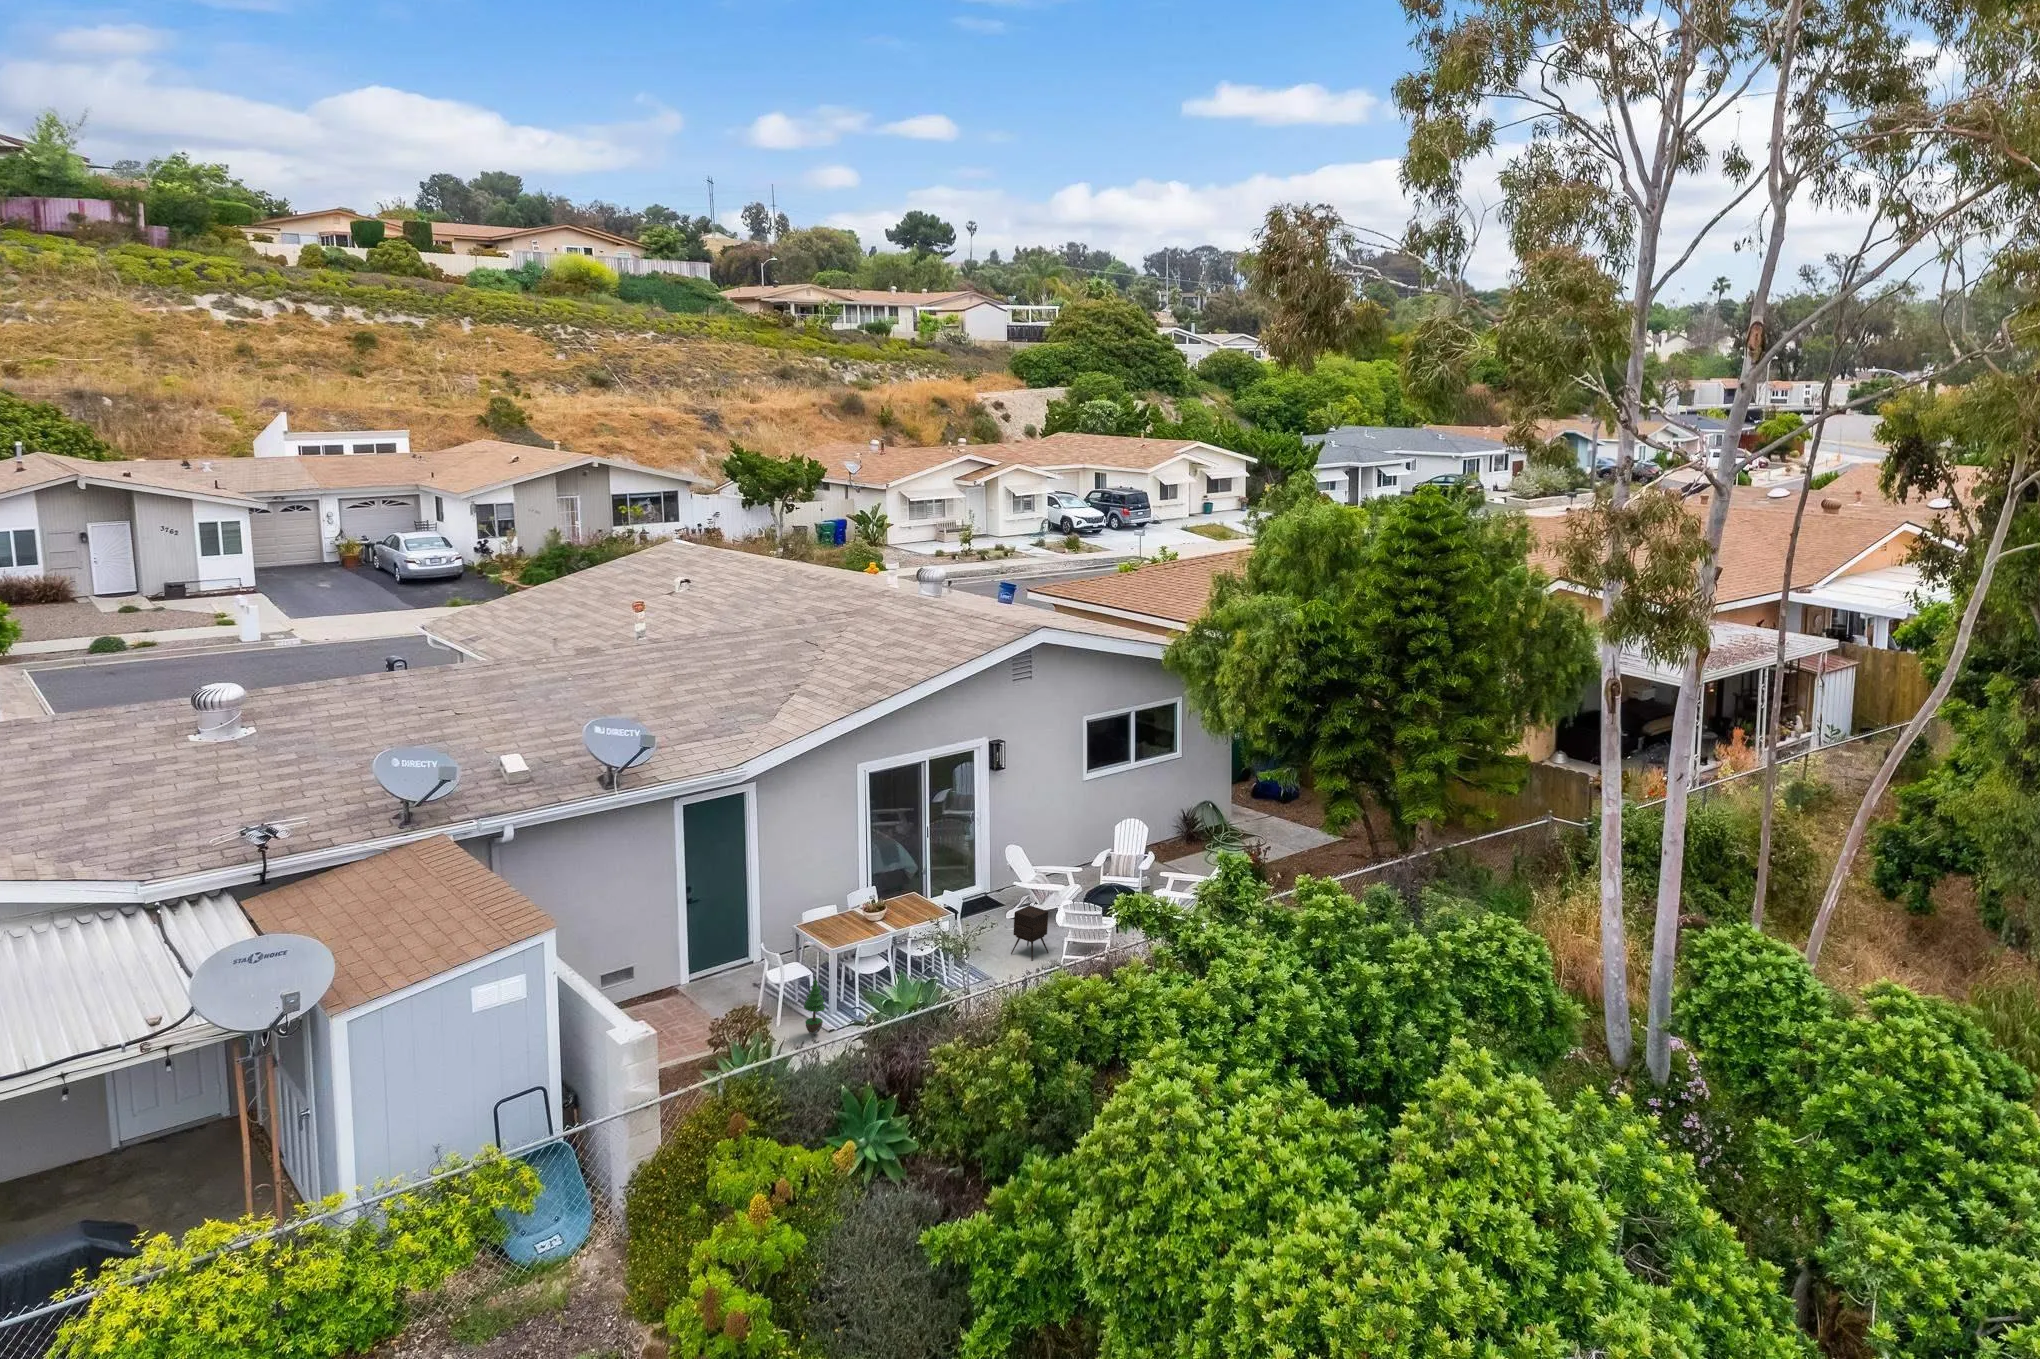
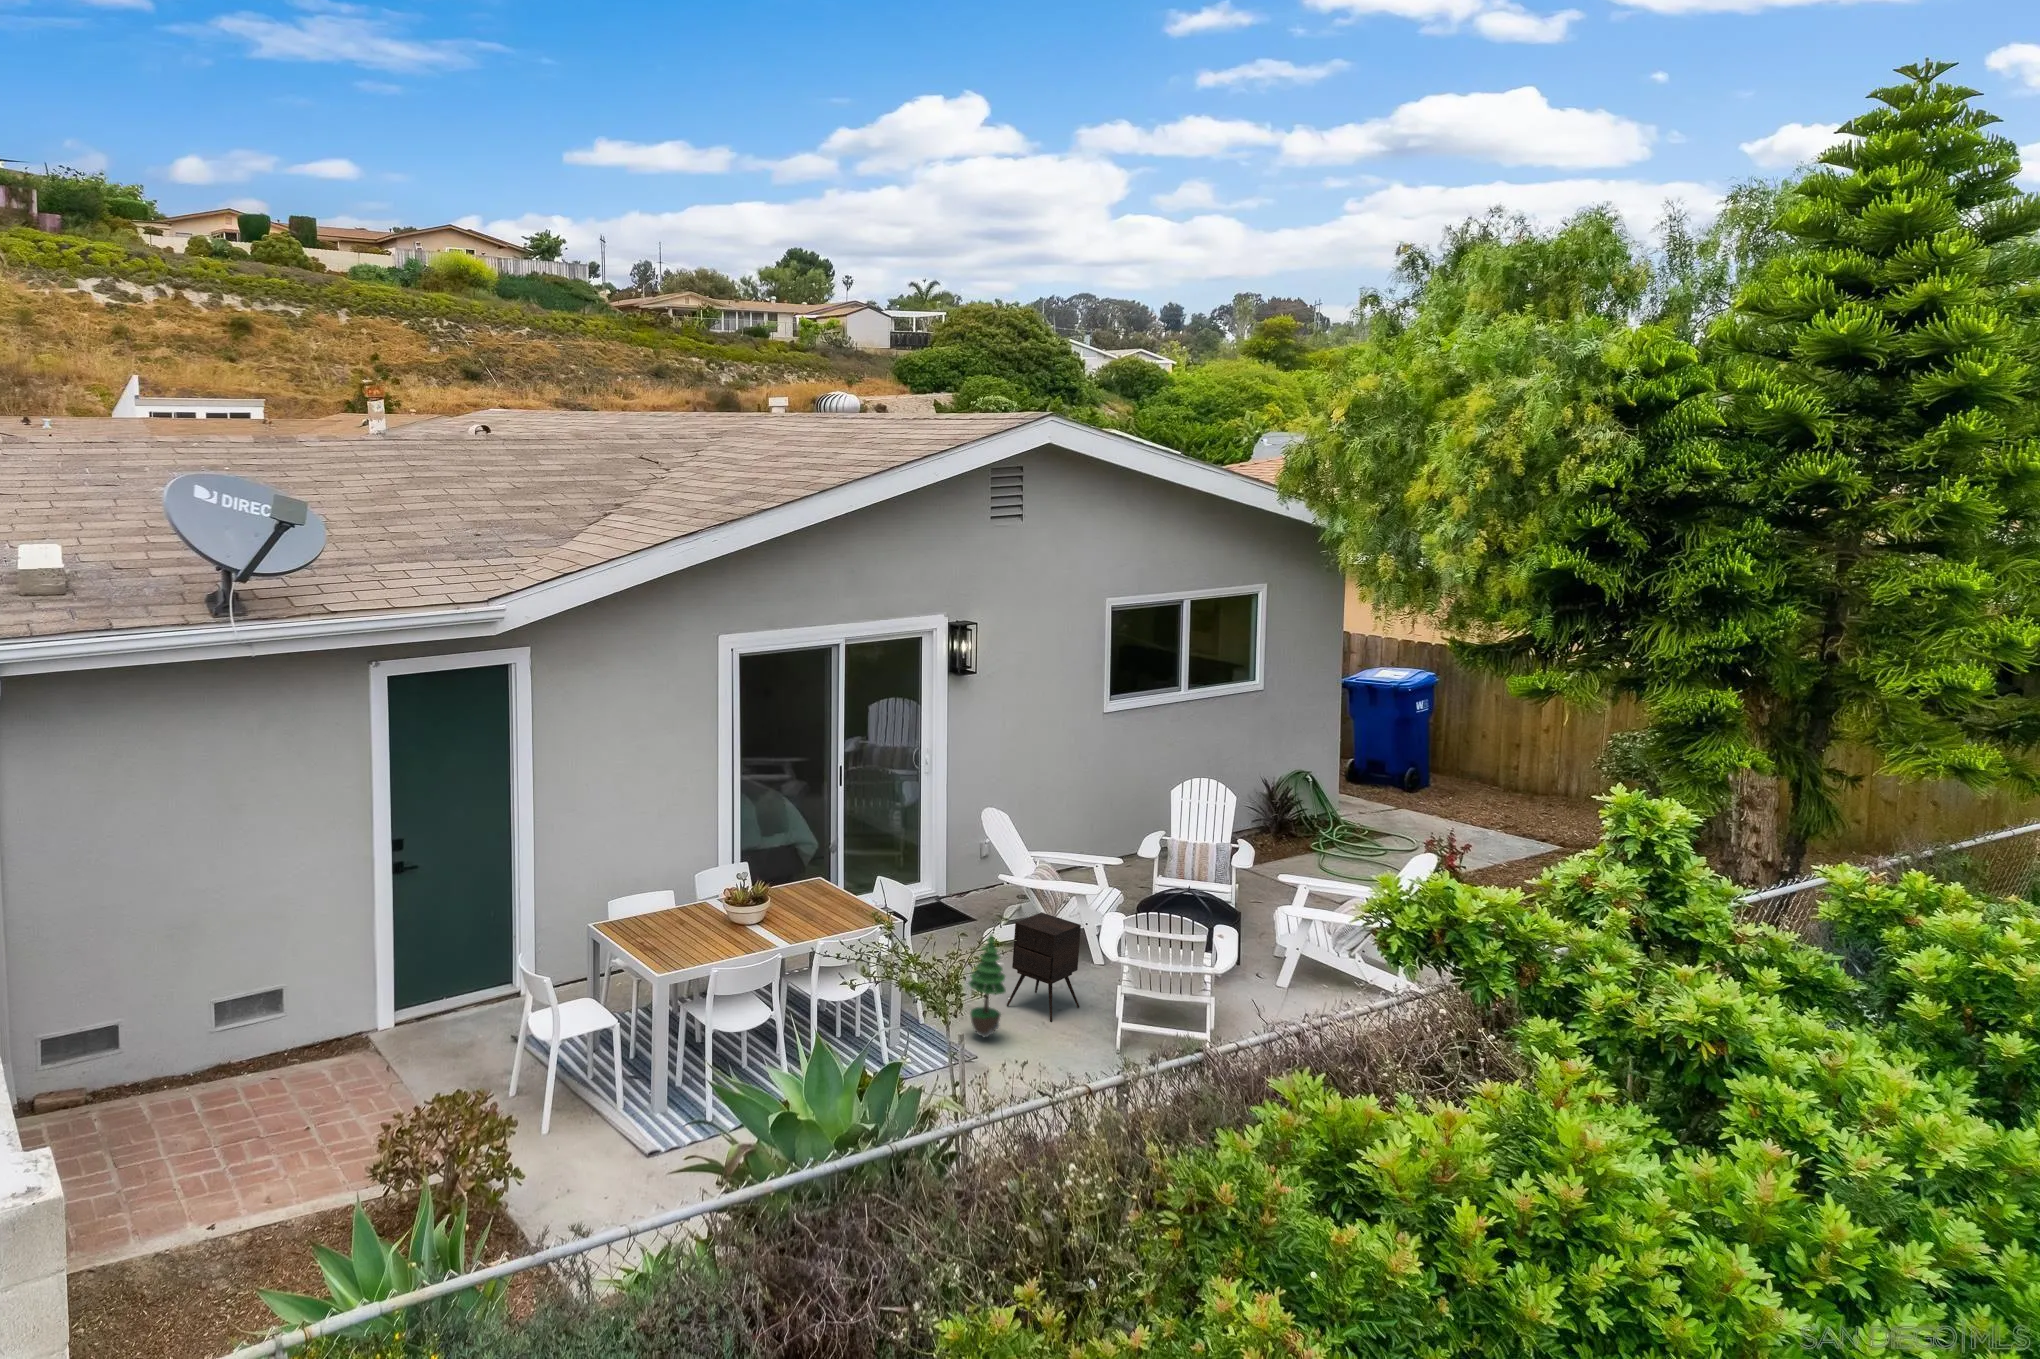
potted tree: present [804,978,825,1035] -> present [969,935,1006,1037]

